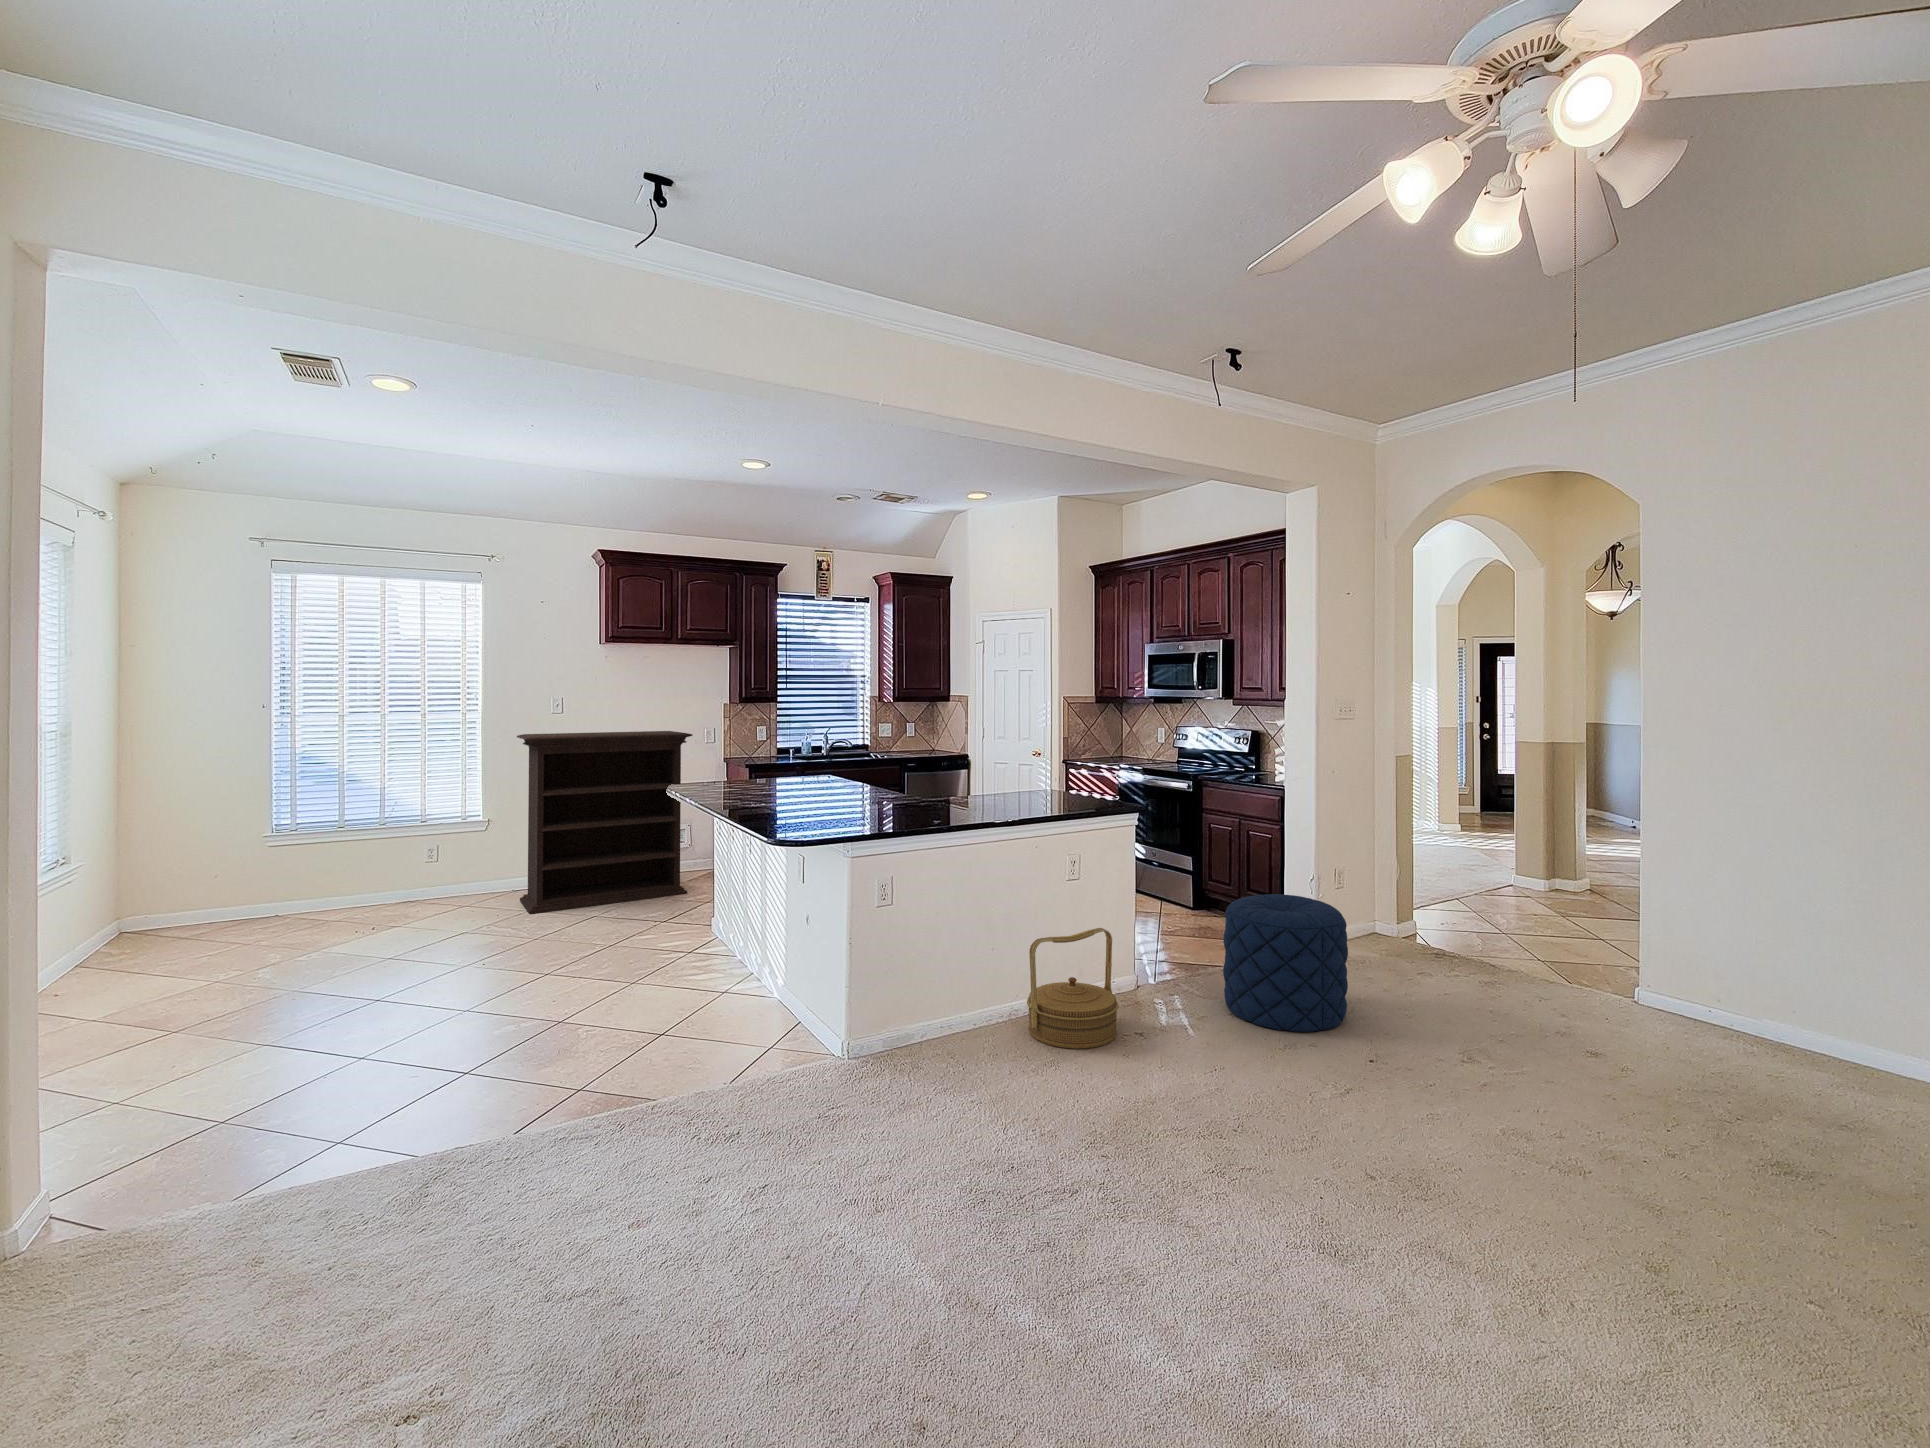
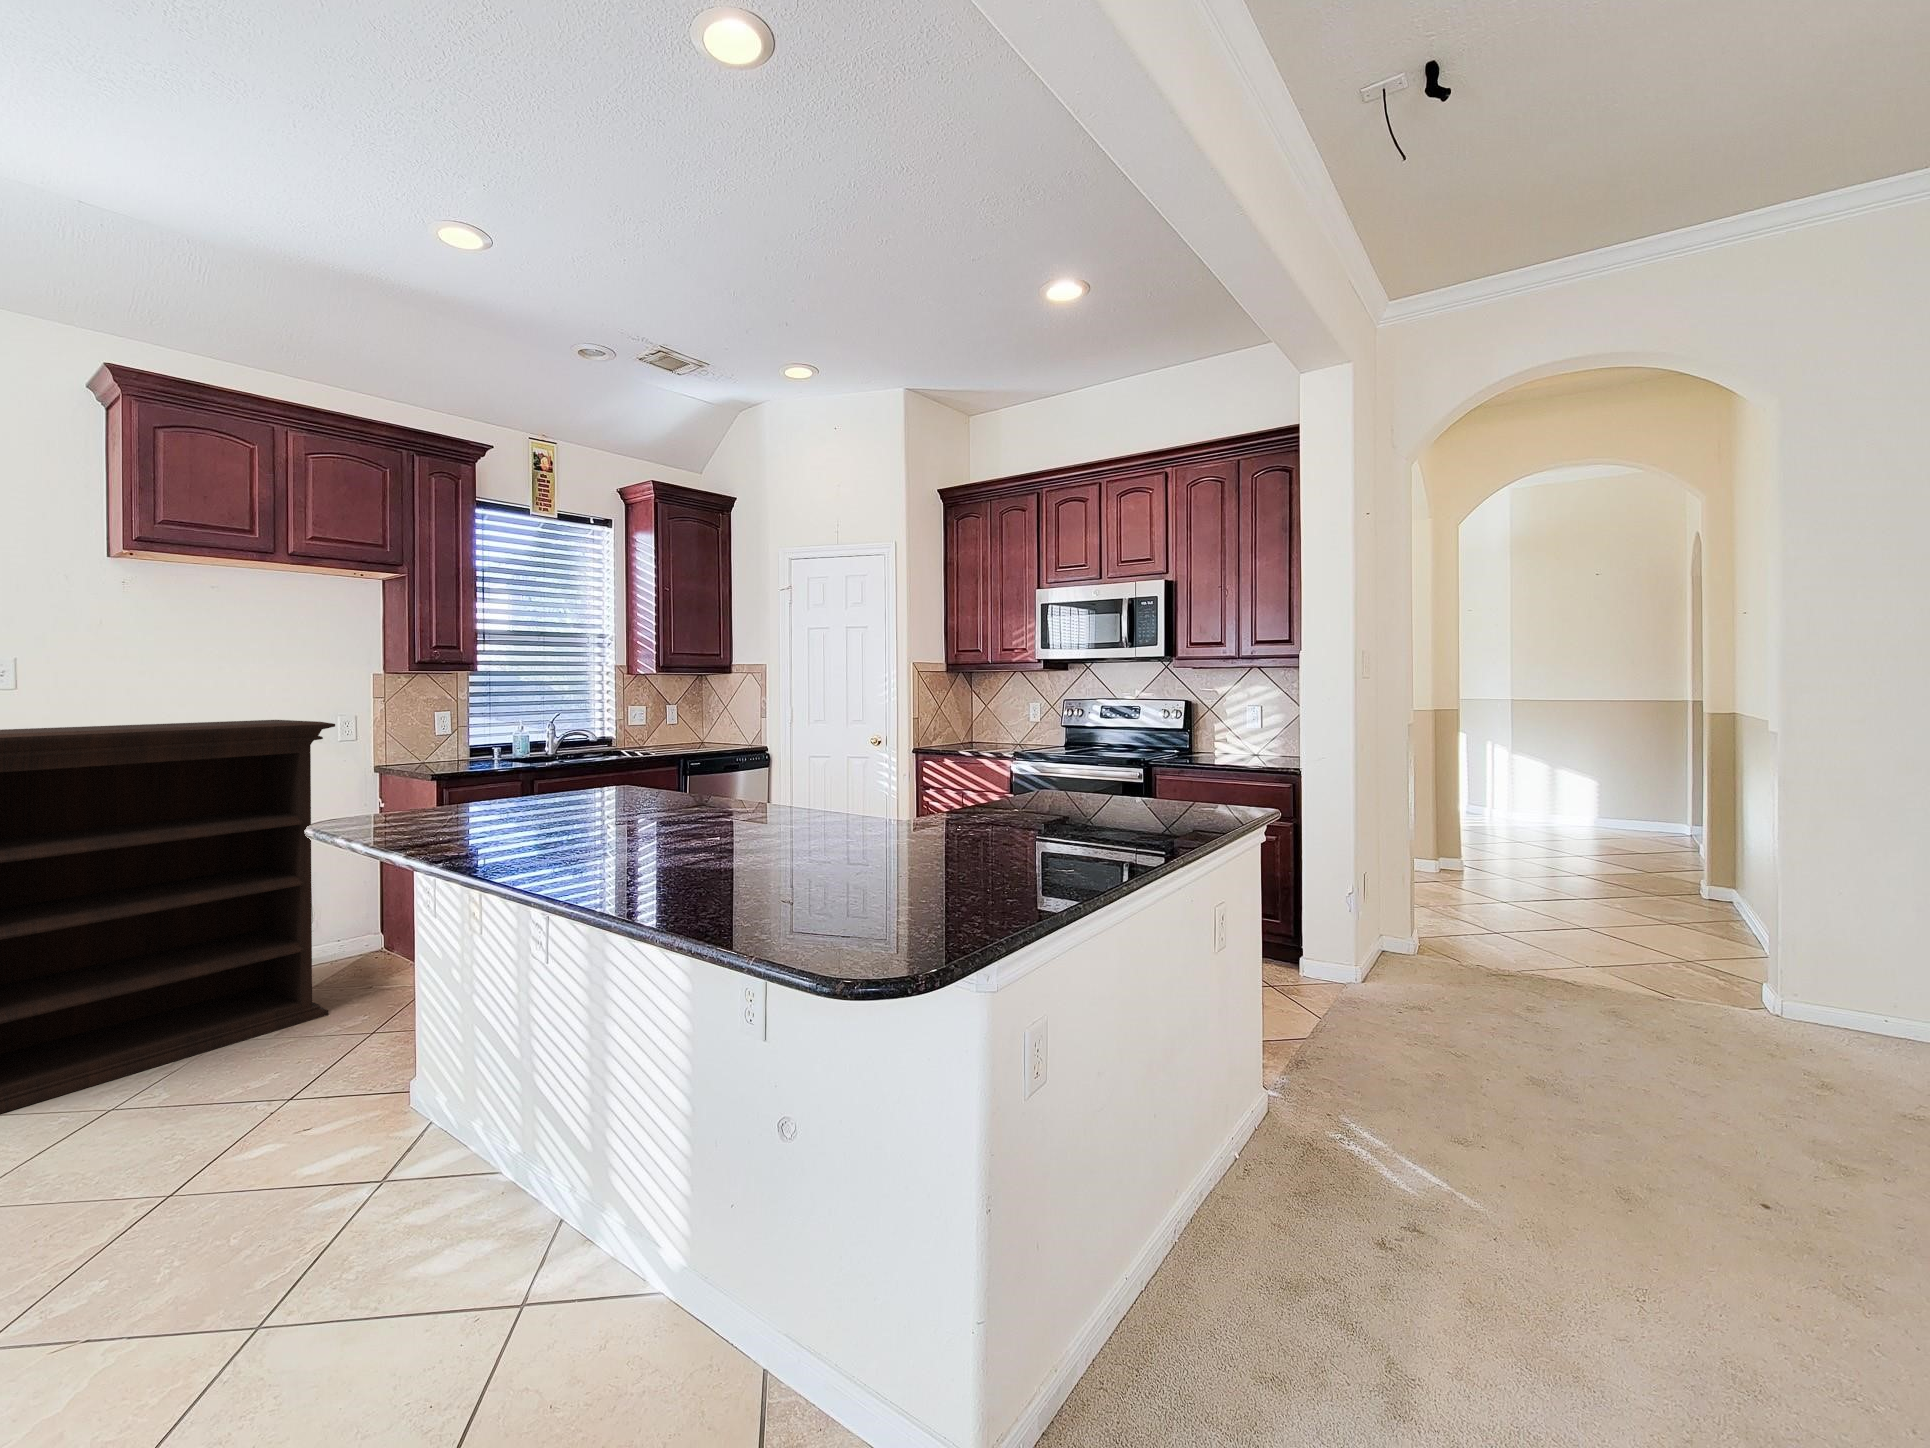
pouf: present [1223,894,1348,1032] -> none [1428,934,1656,1172]
woven basket: present [1027,928,1118,1049] -> none [1262,1050,1467,1339]

